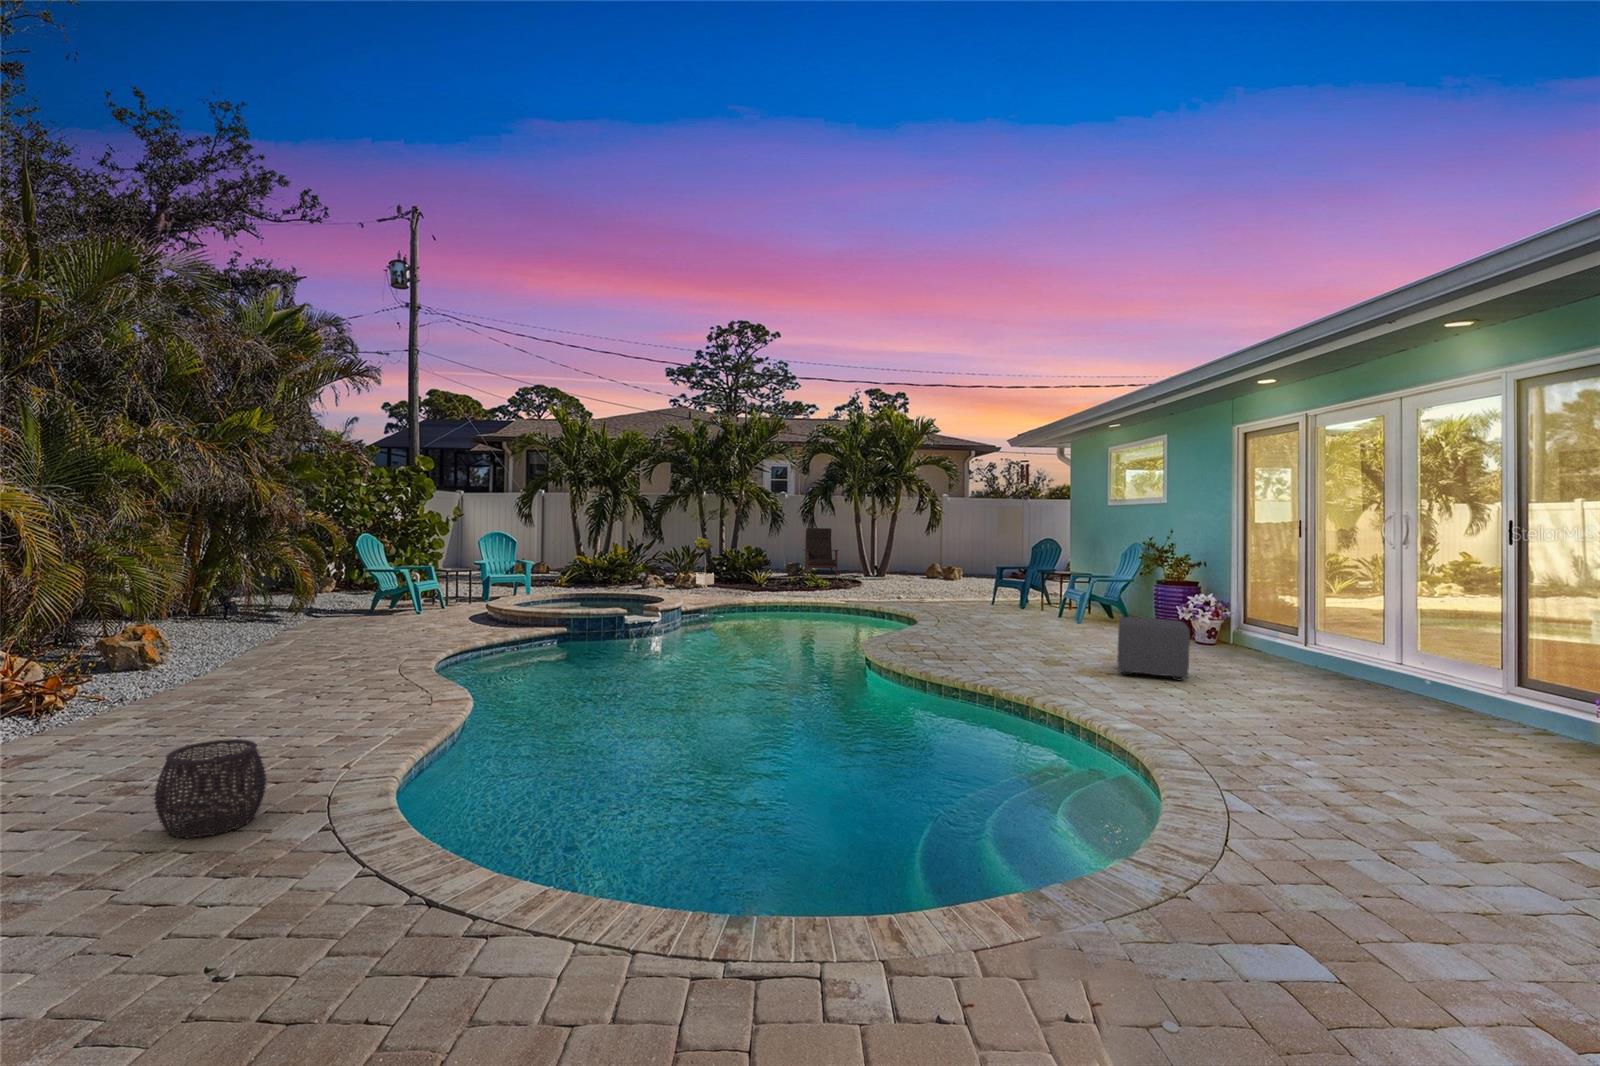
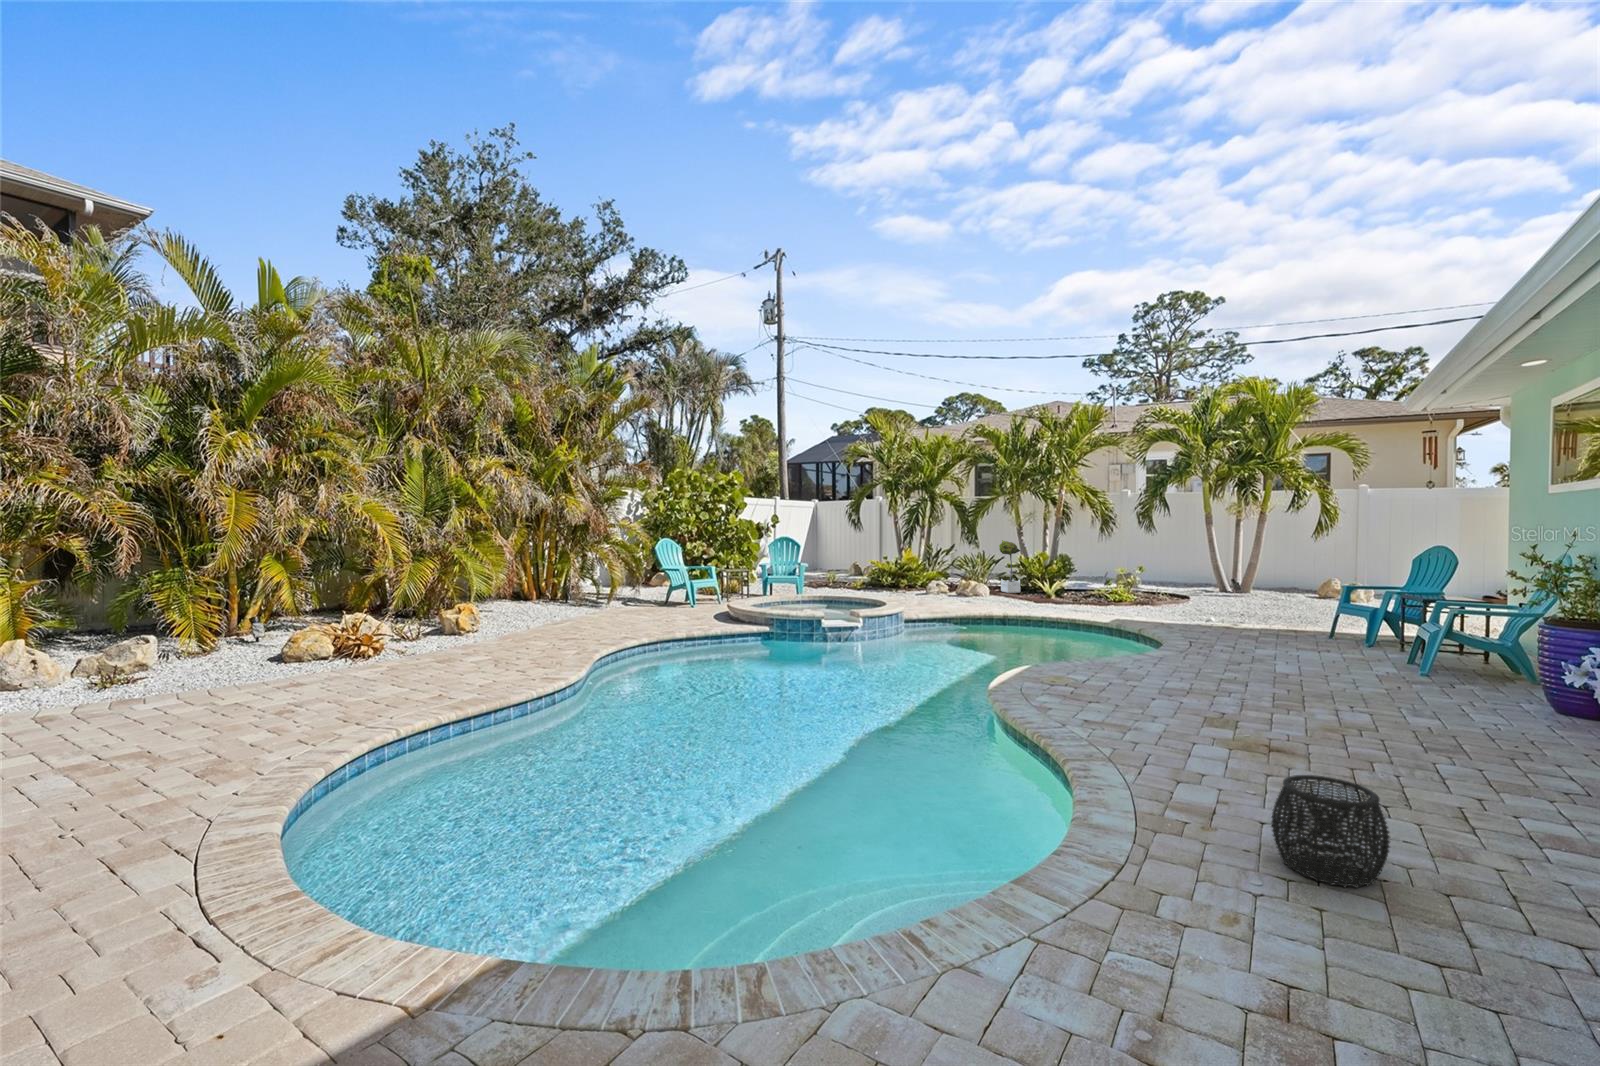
lounge chair: present [804,528,839,576] -> none [1161,530,1205,589]
ottoman: present [1117,617,1190,680] -> none [1309,672,1475,791]
woven basket: present [154,739,267,838] -> present [1271,775,1390,888]

